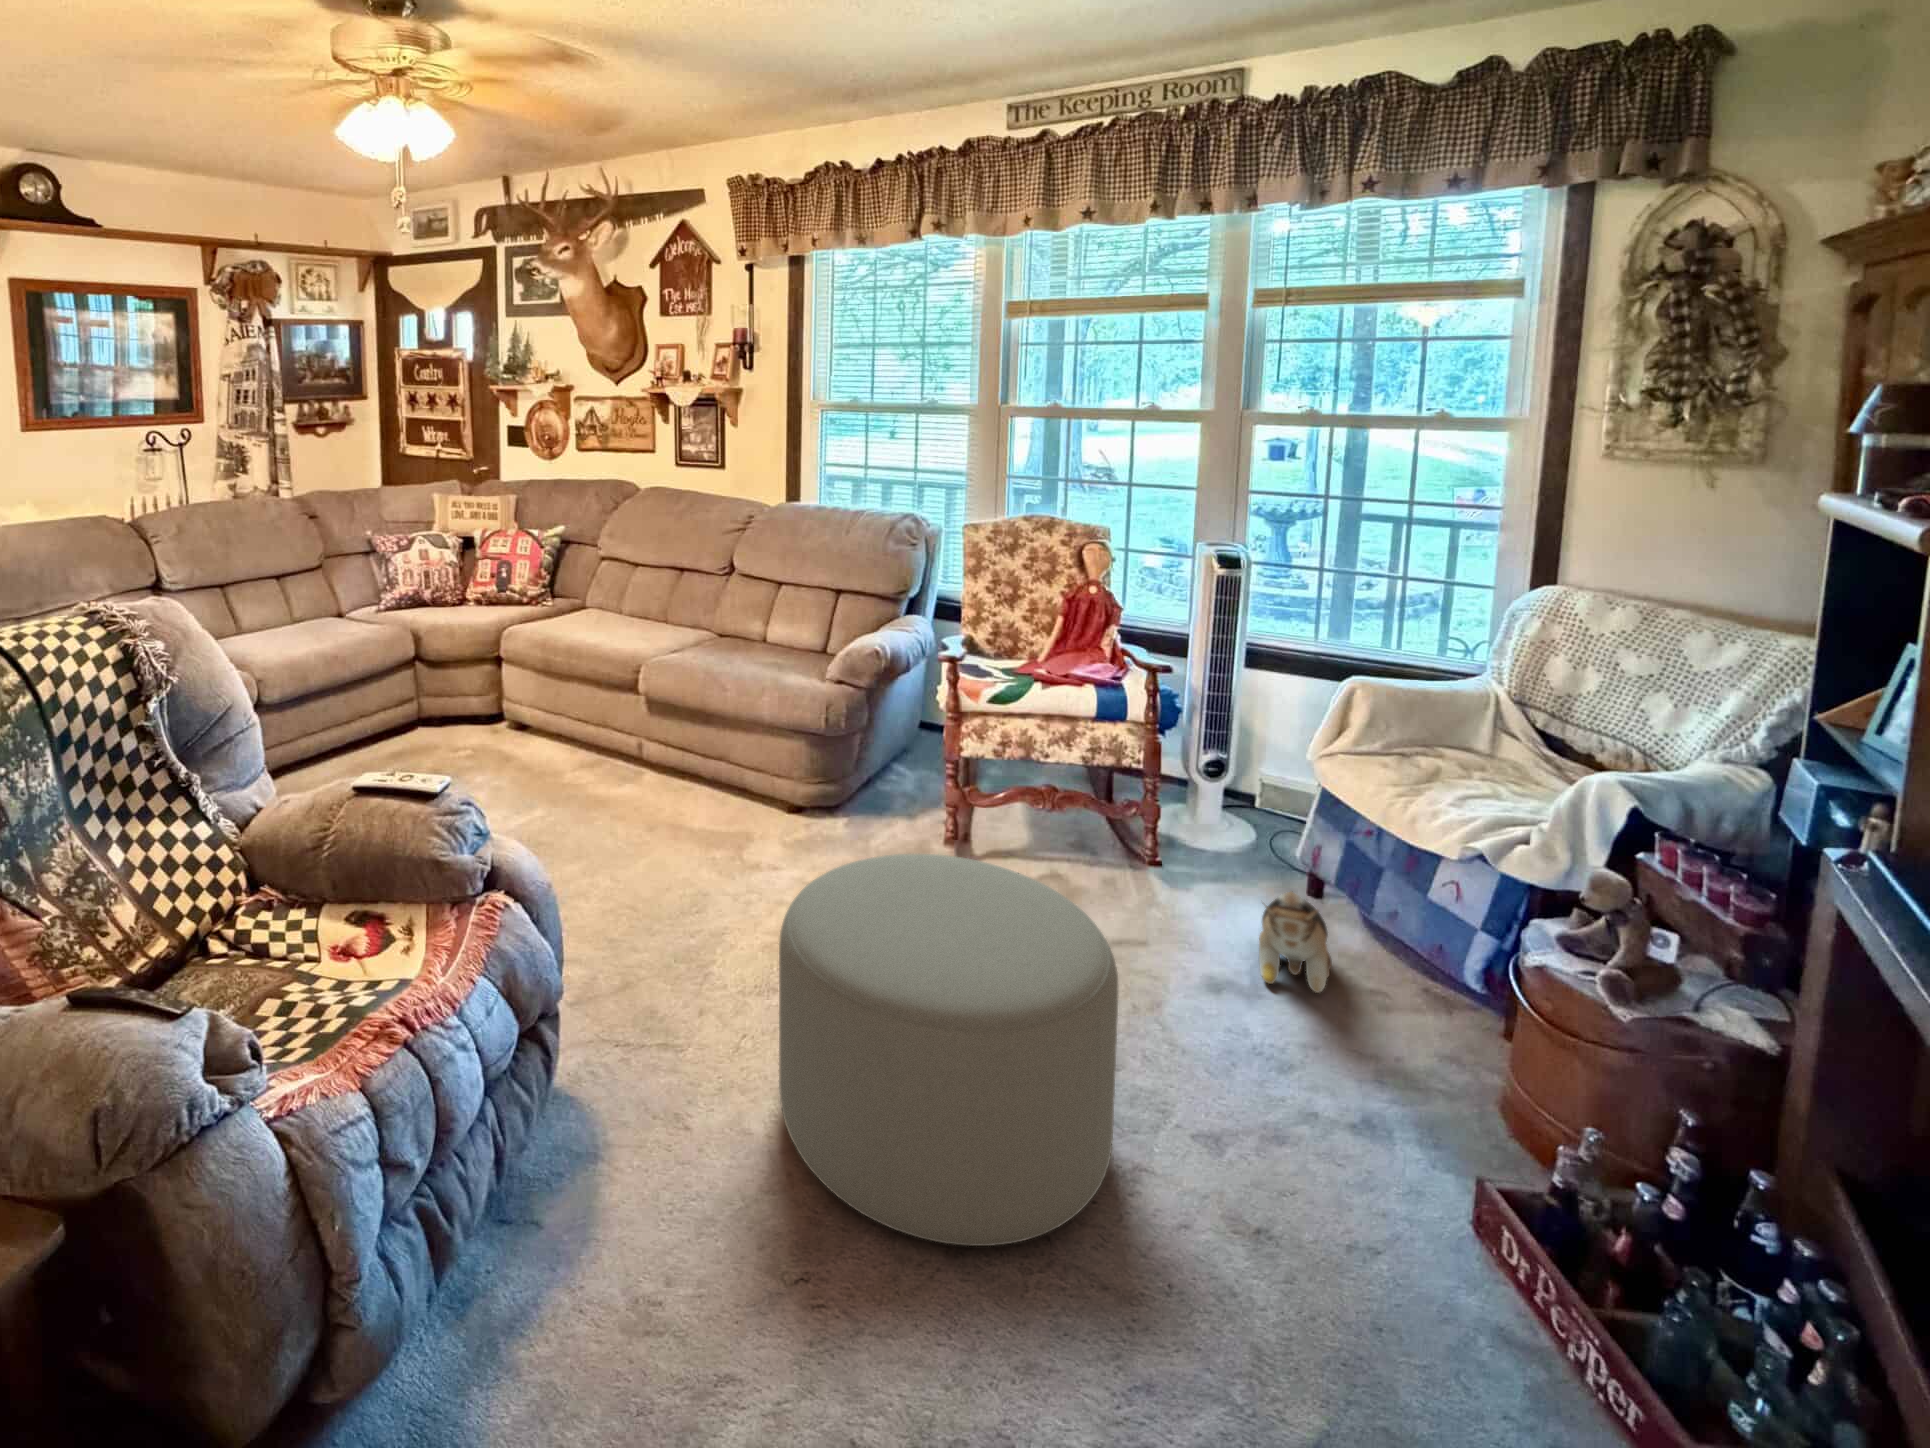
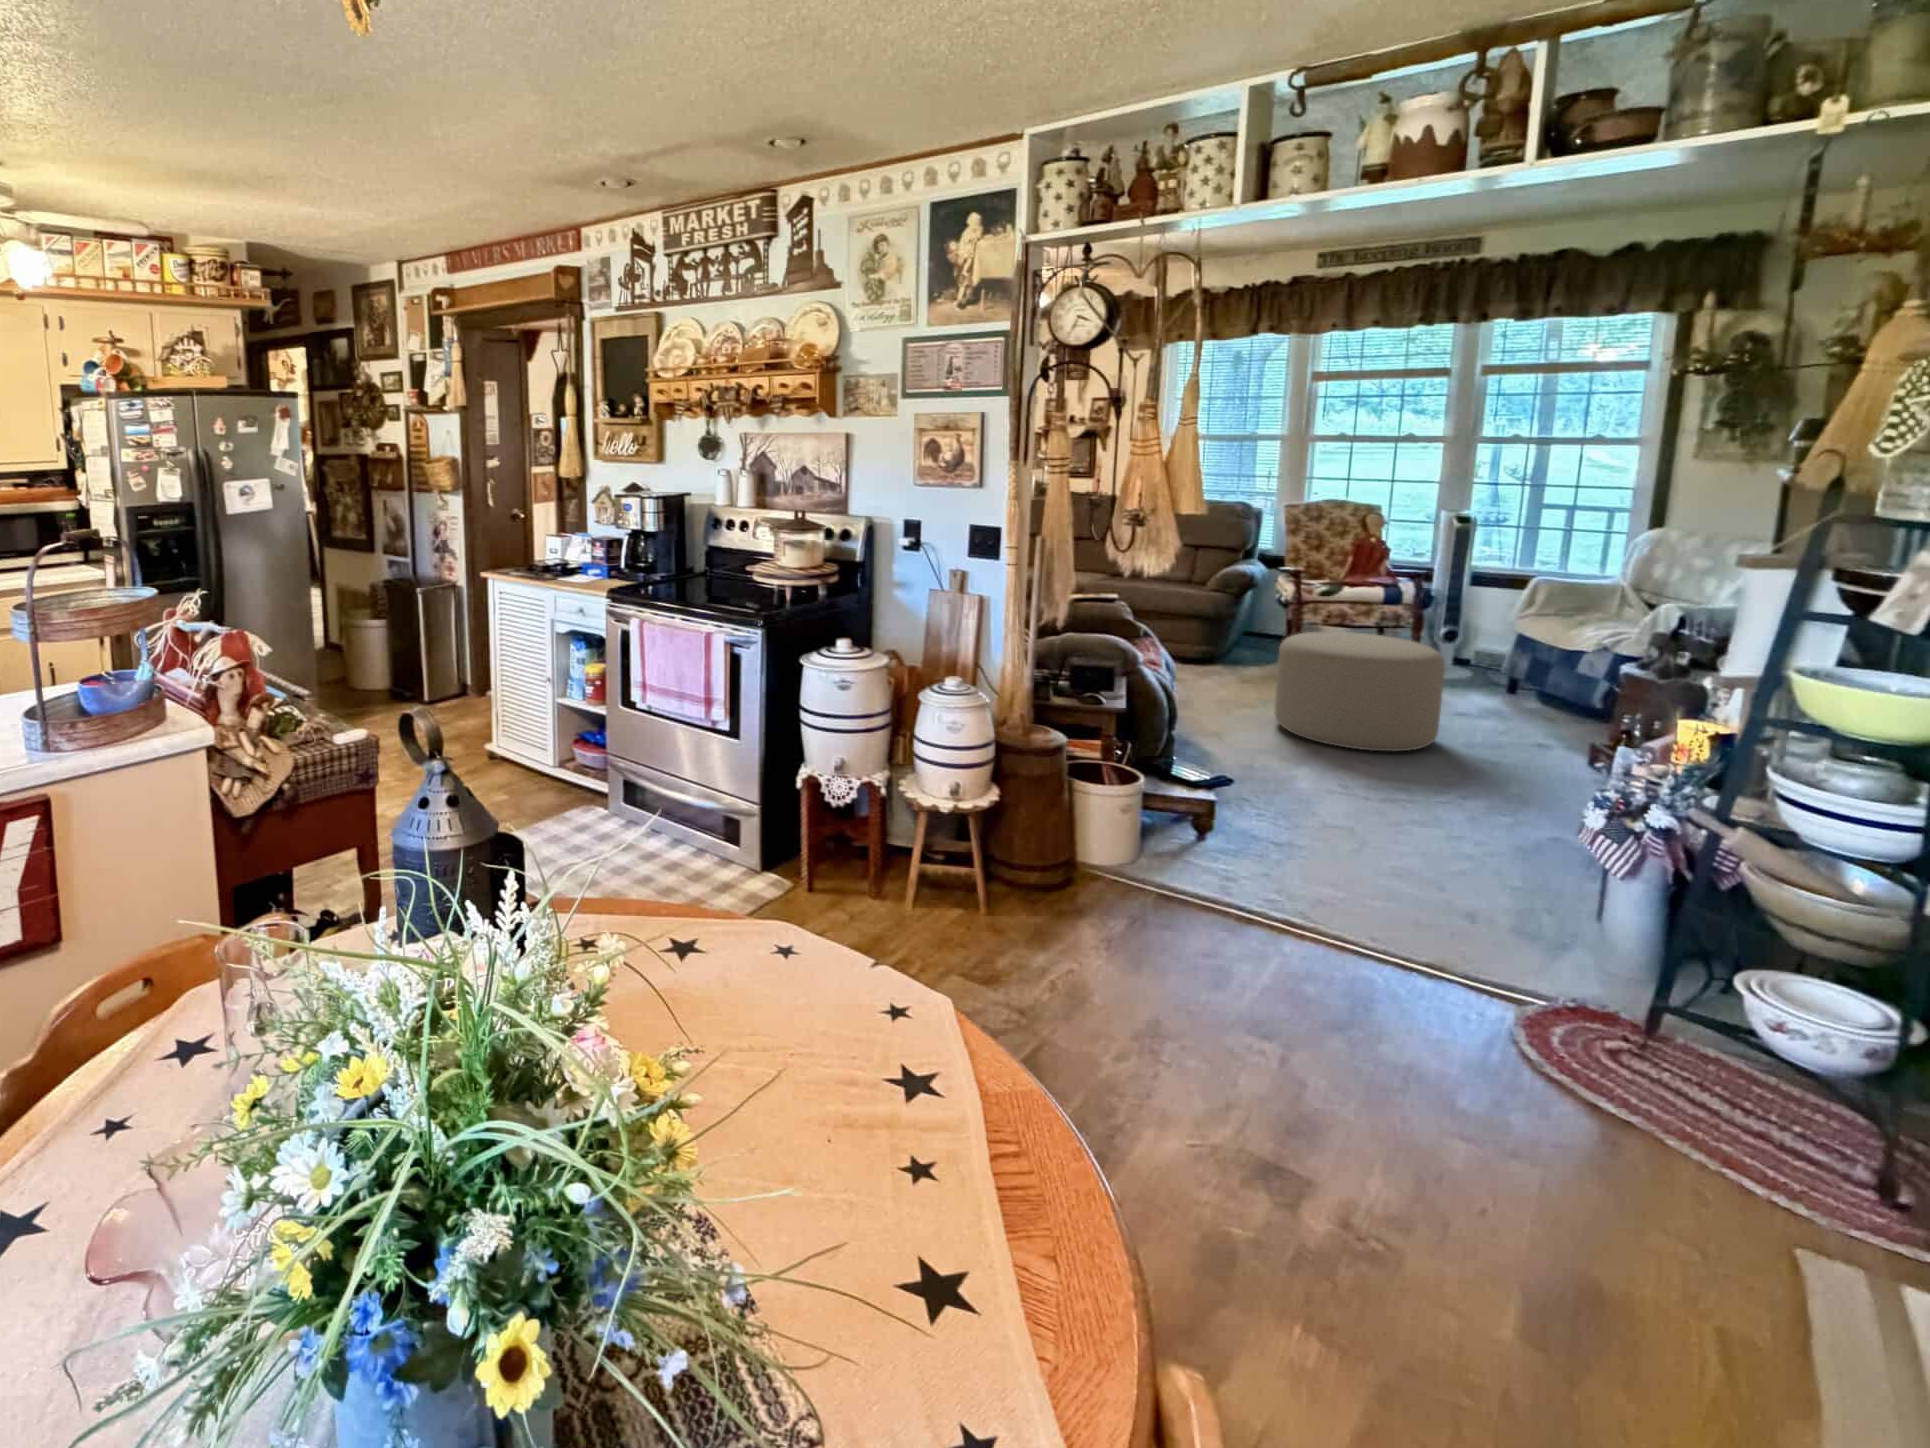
plush toy: present [1259,892,1332,993] -> none [1489,663,1528,712]

